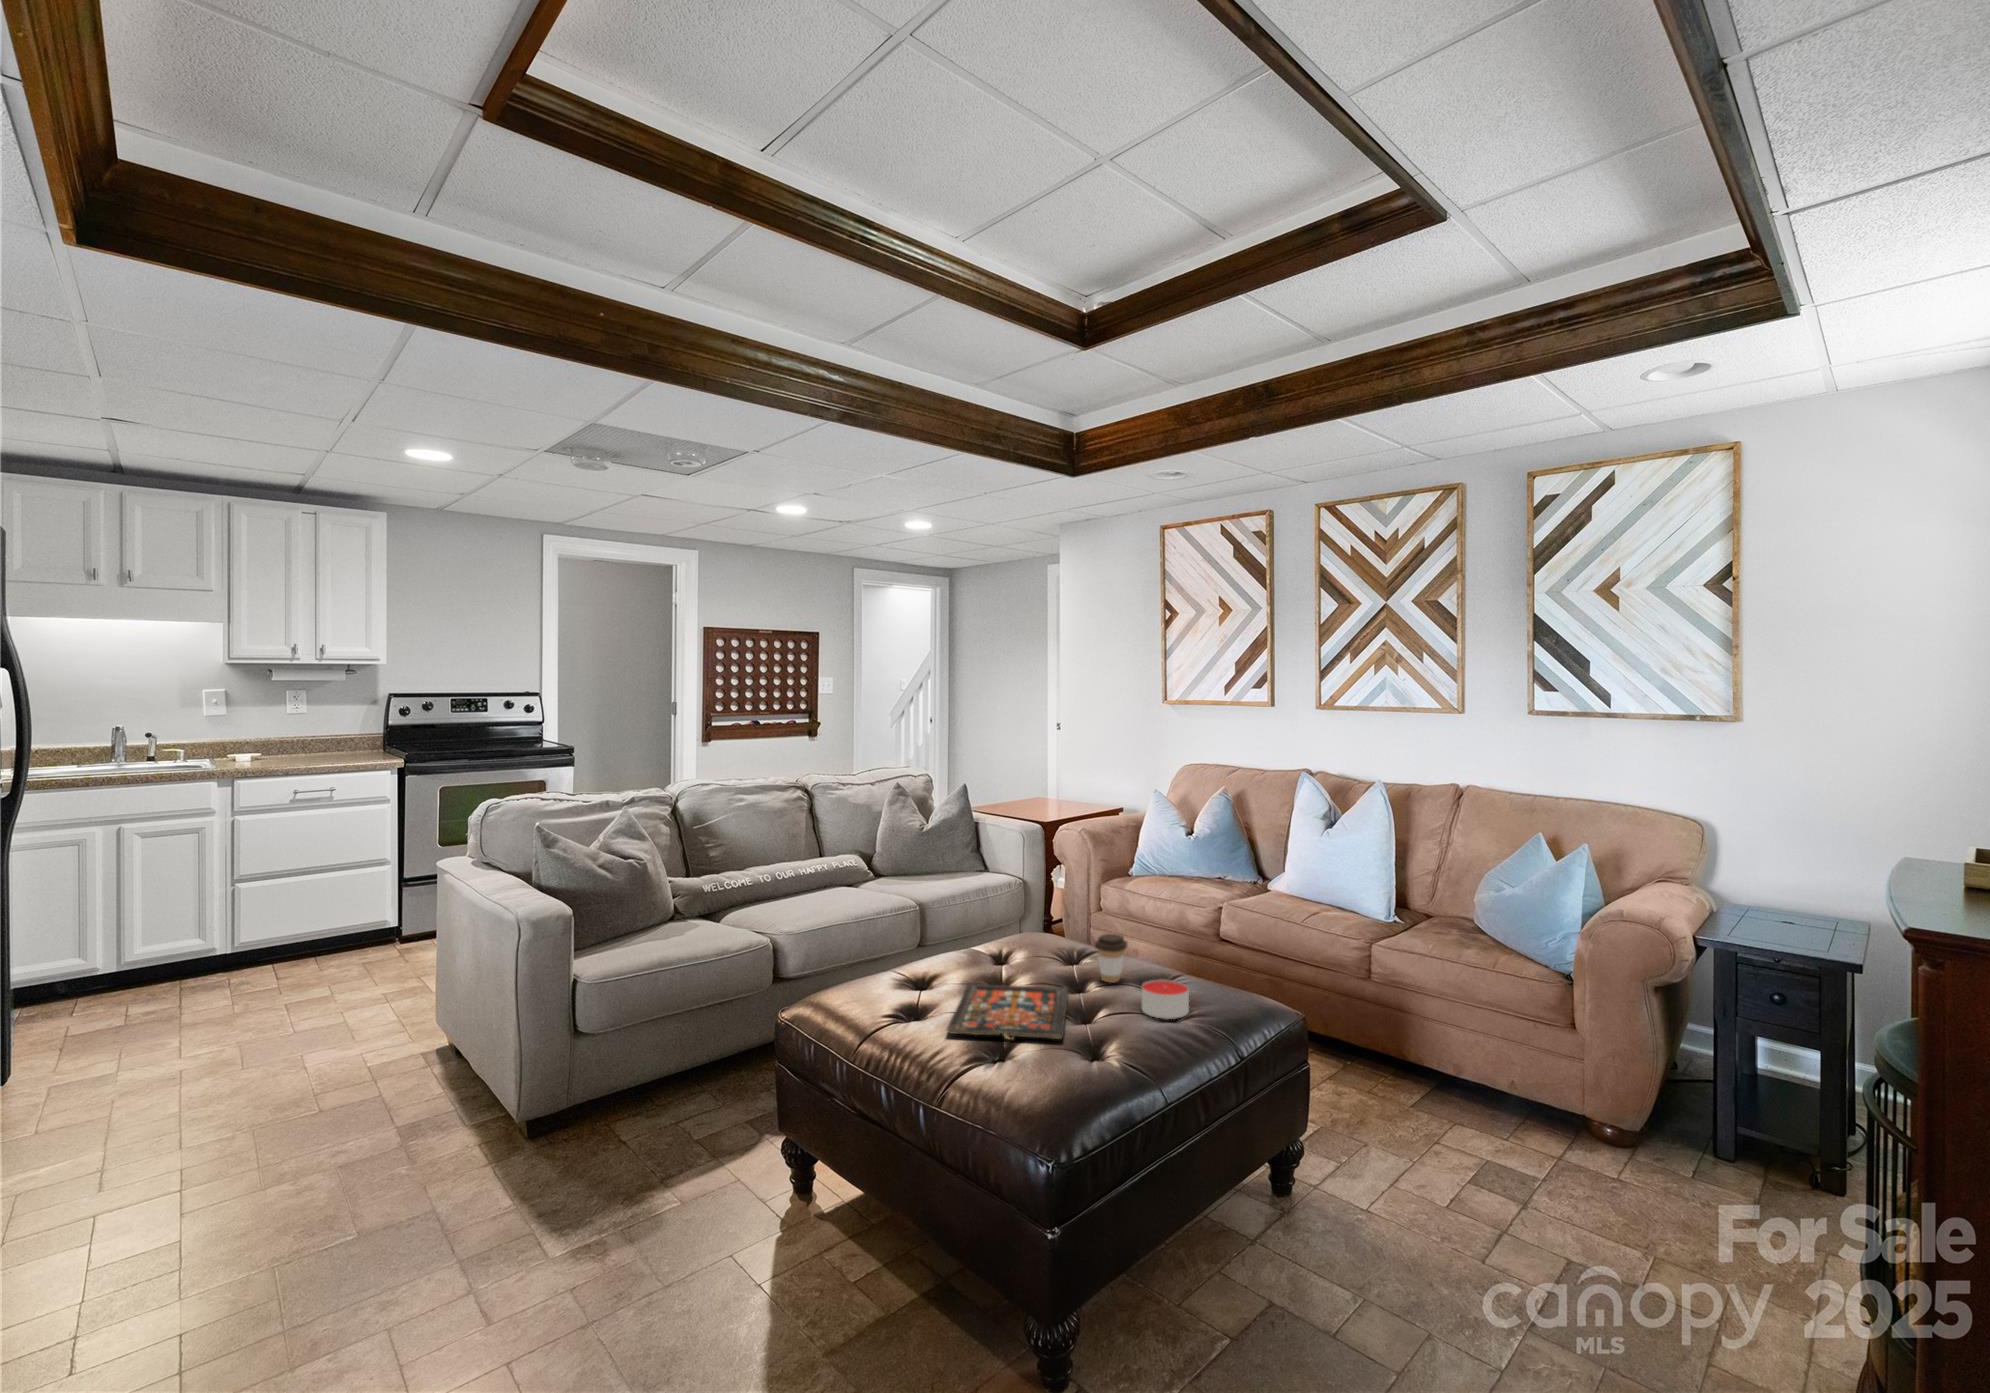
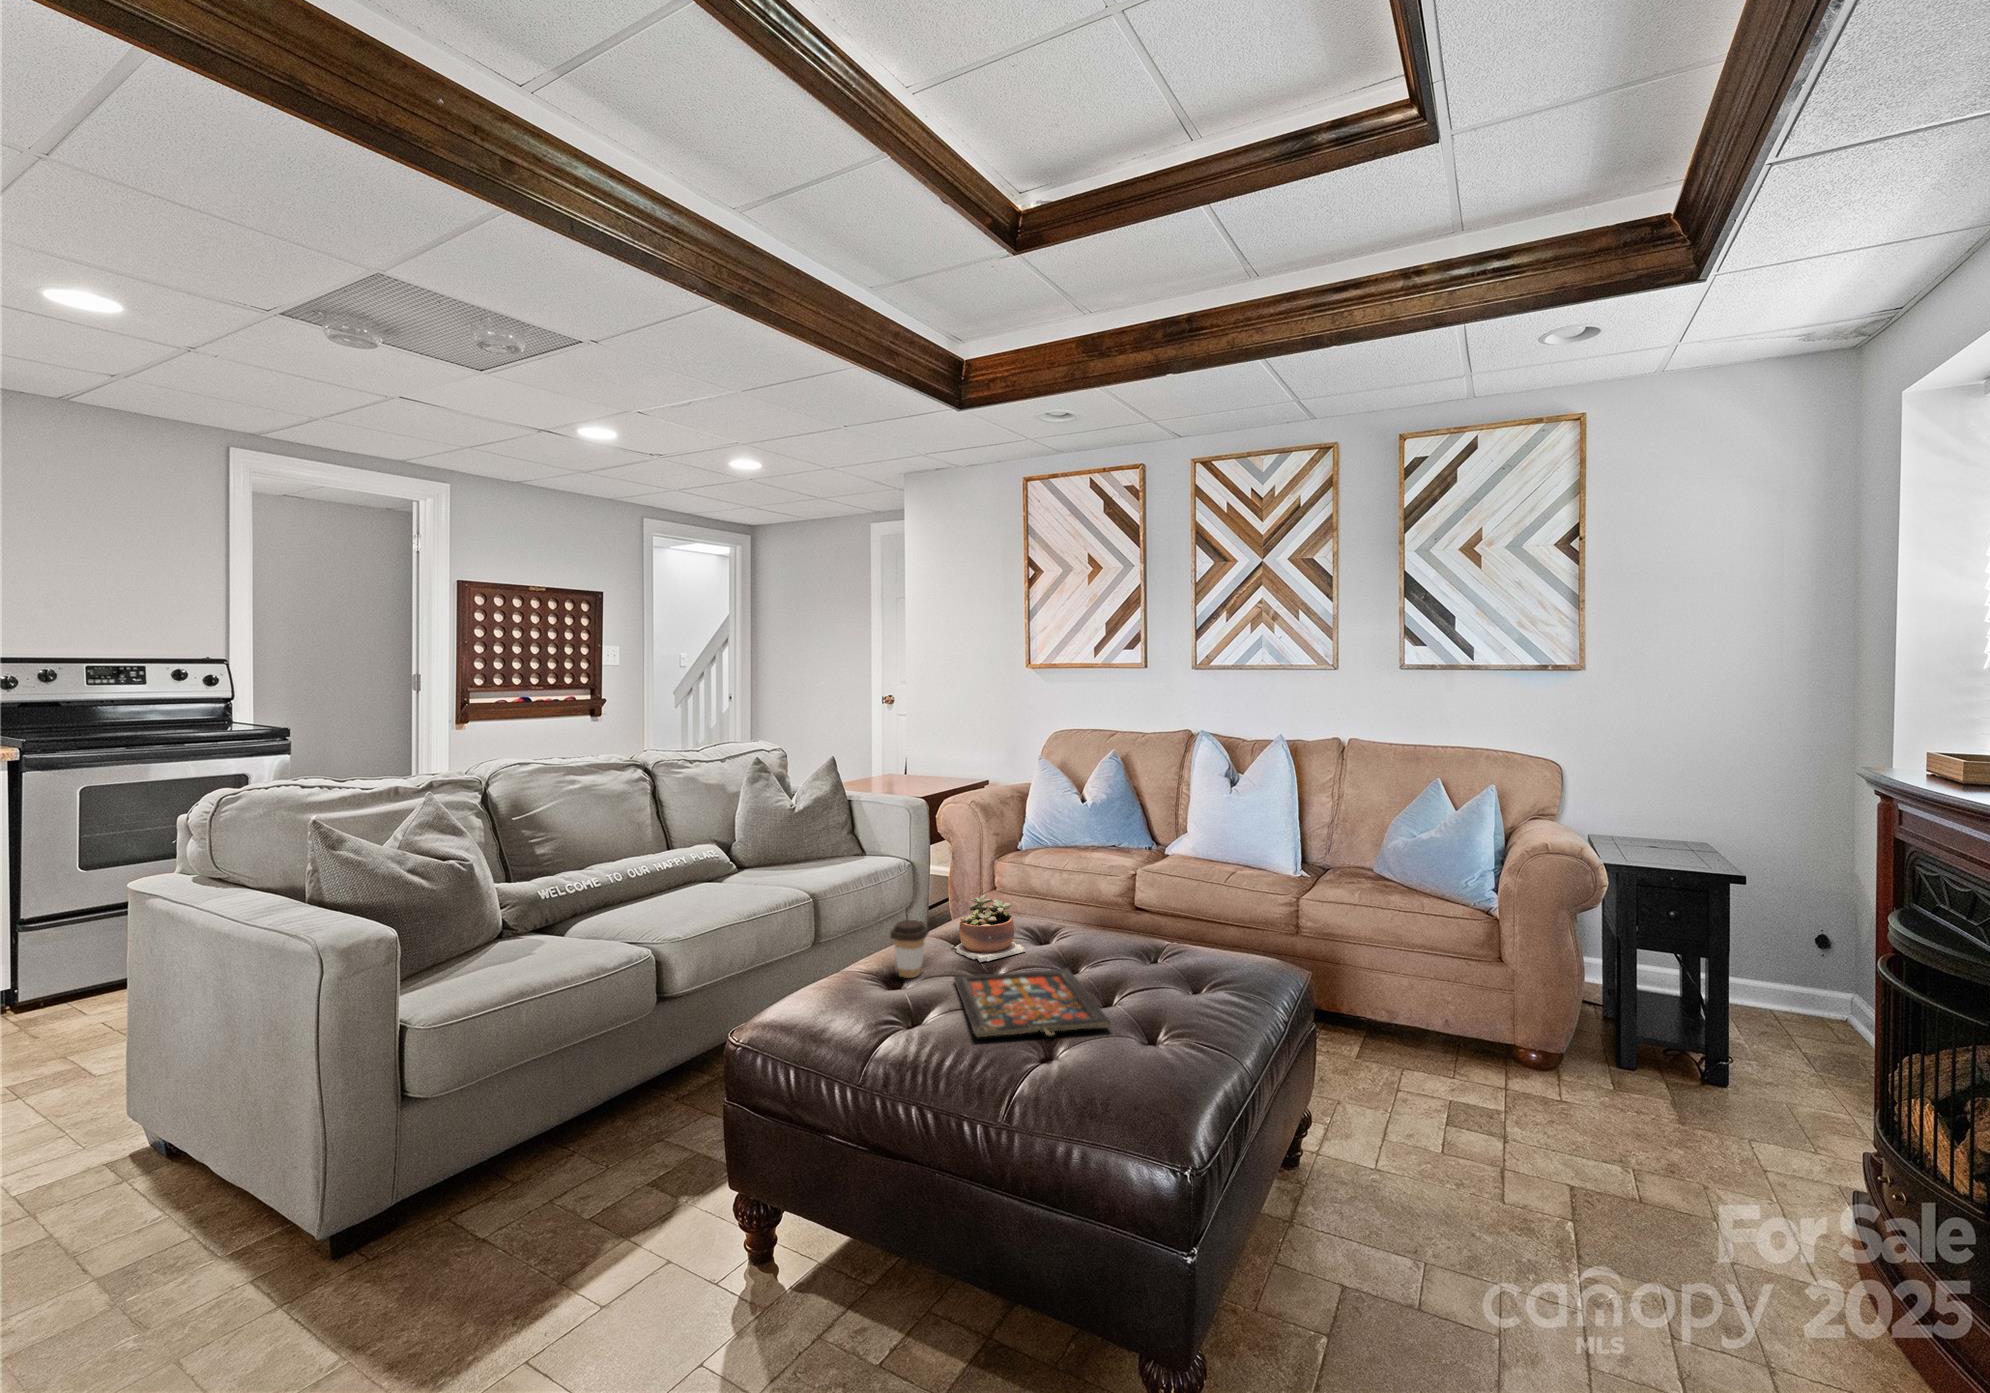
succulent plant: none [986,917,1047,975] -> present [952,894,1026,962]
coffee cup: present [1095,934,1127,983] -> present [890,920,929,978]
candle: present [1142,979,1189,1019] -> none [1160,948,1213,991]

